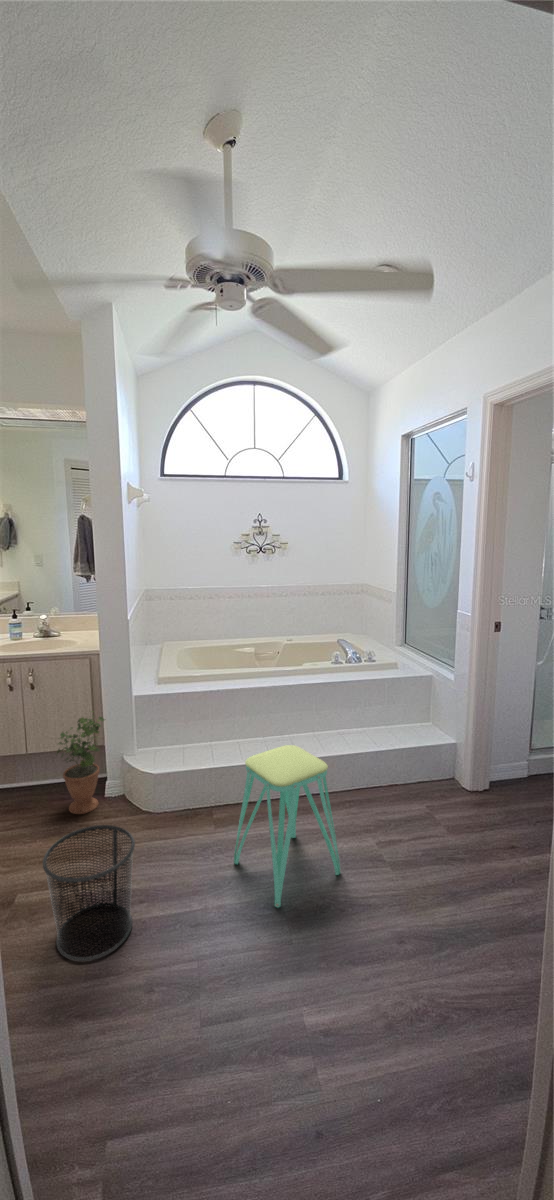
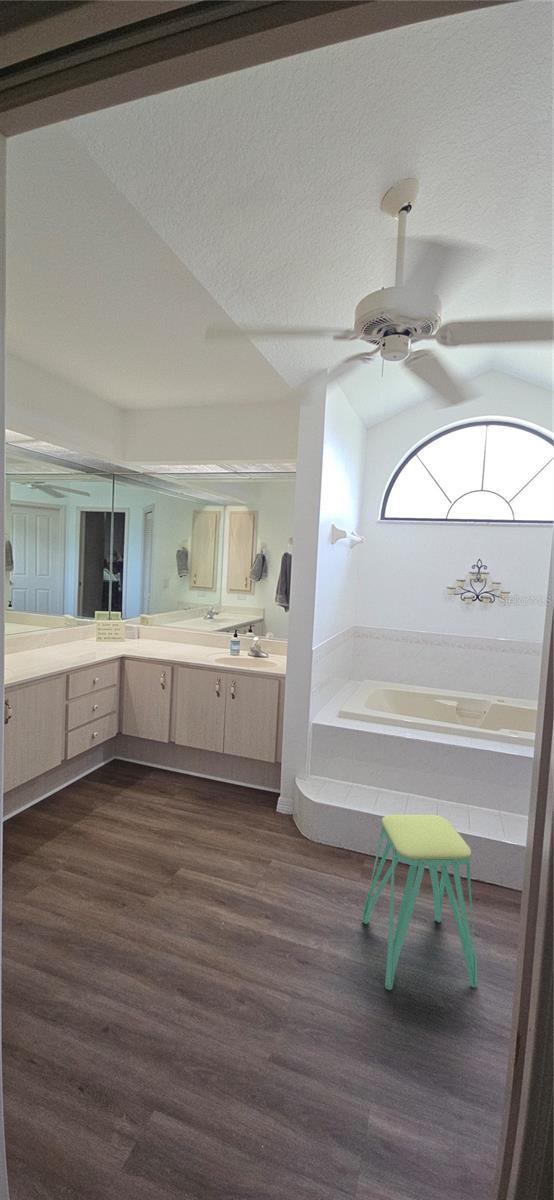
potted plant: present [57,716,105,814] -> none [240,729,283,820]
waste bin: present [43,825,135,961] -> none [183,831,261,954]

